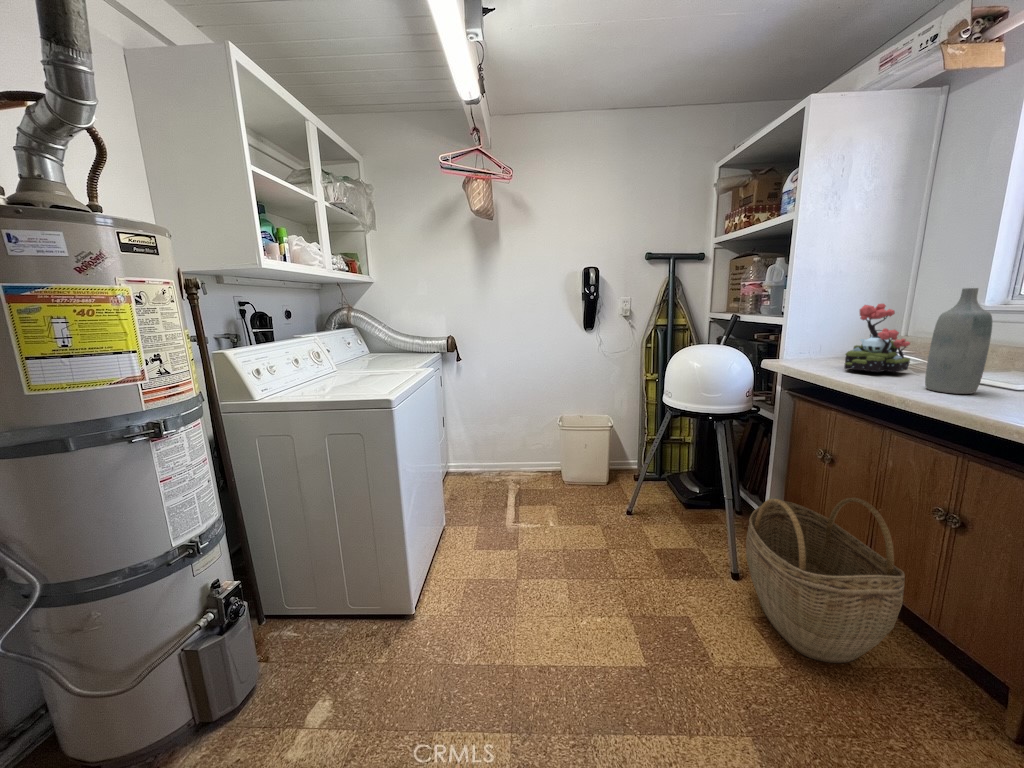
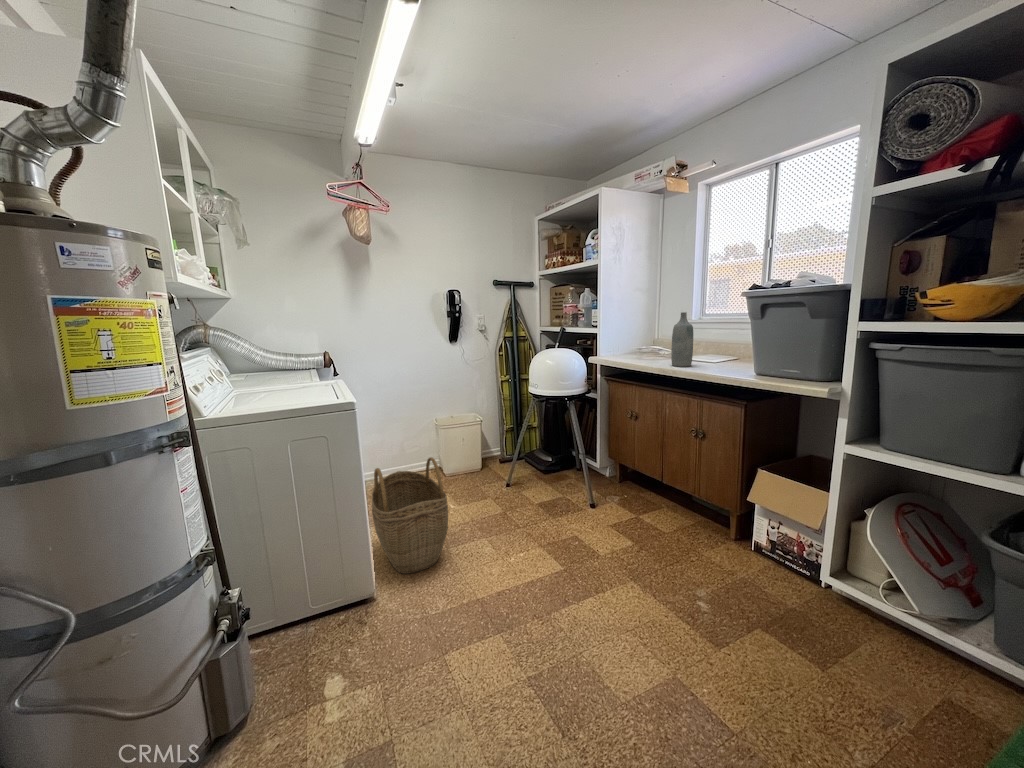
plant: present [844,304,910,372] -> none [633,320,661,360]
woven basket: present [746,498,905,663] -> present [372,457,448,574]

